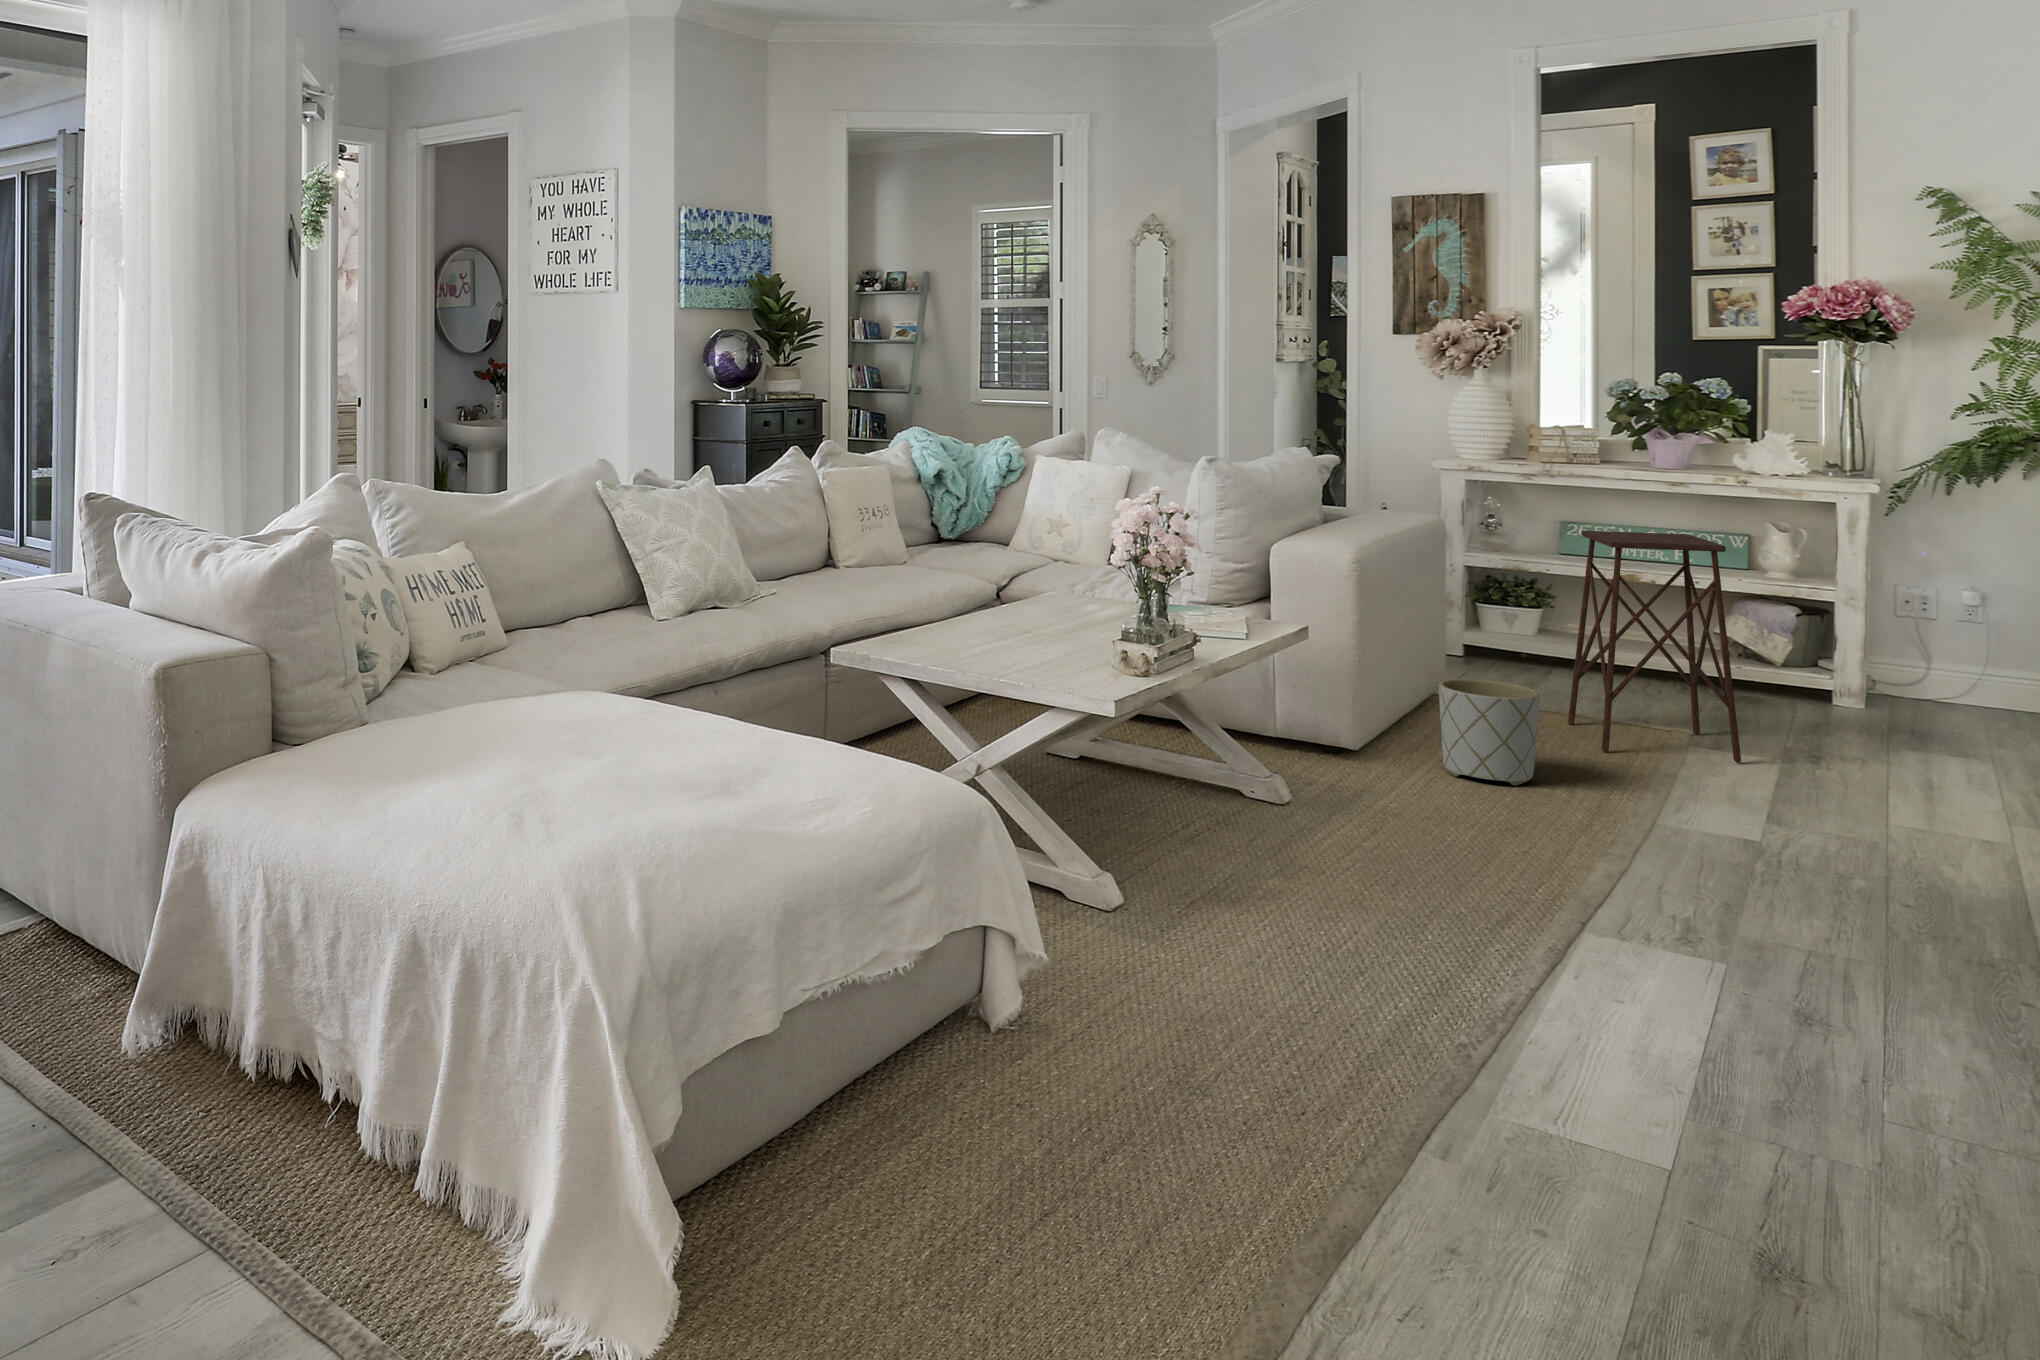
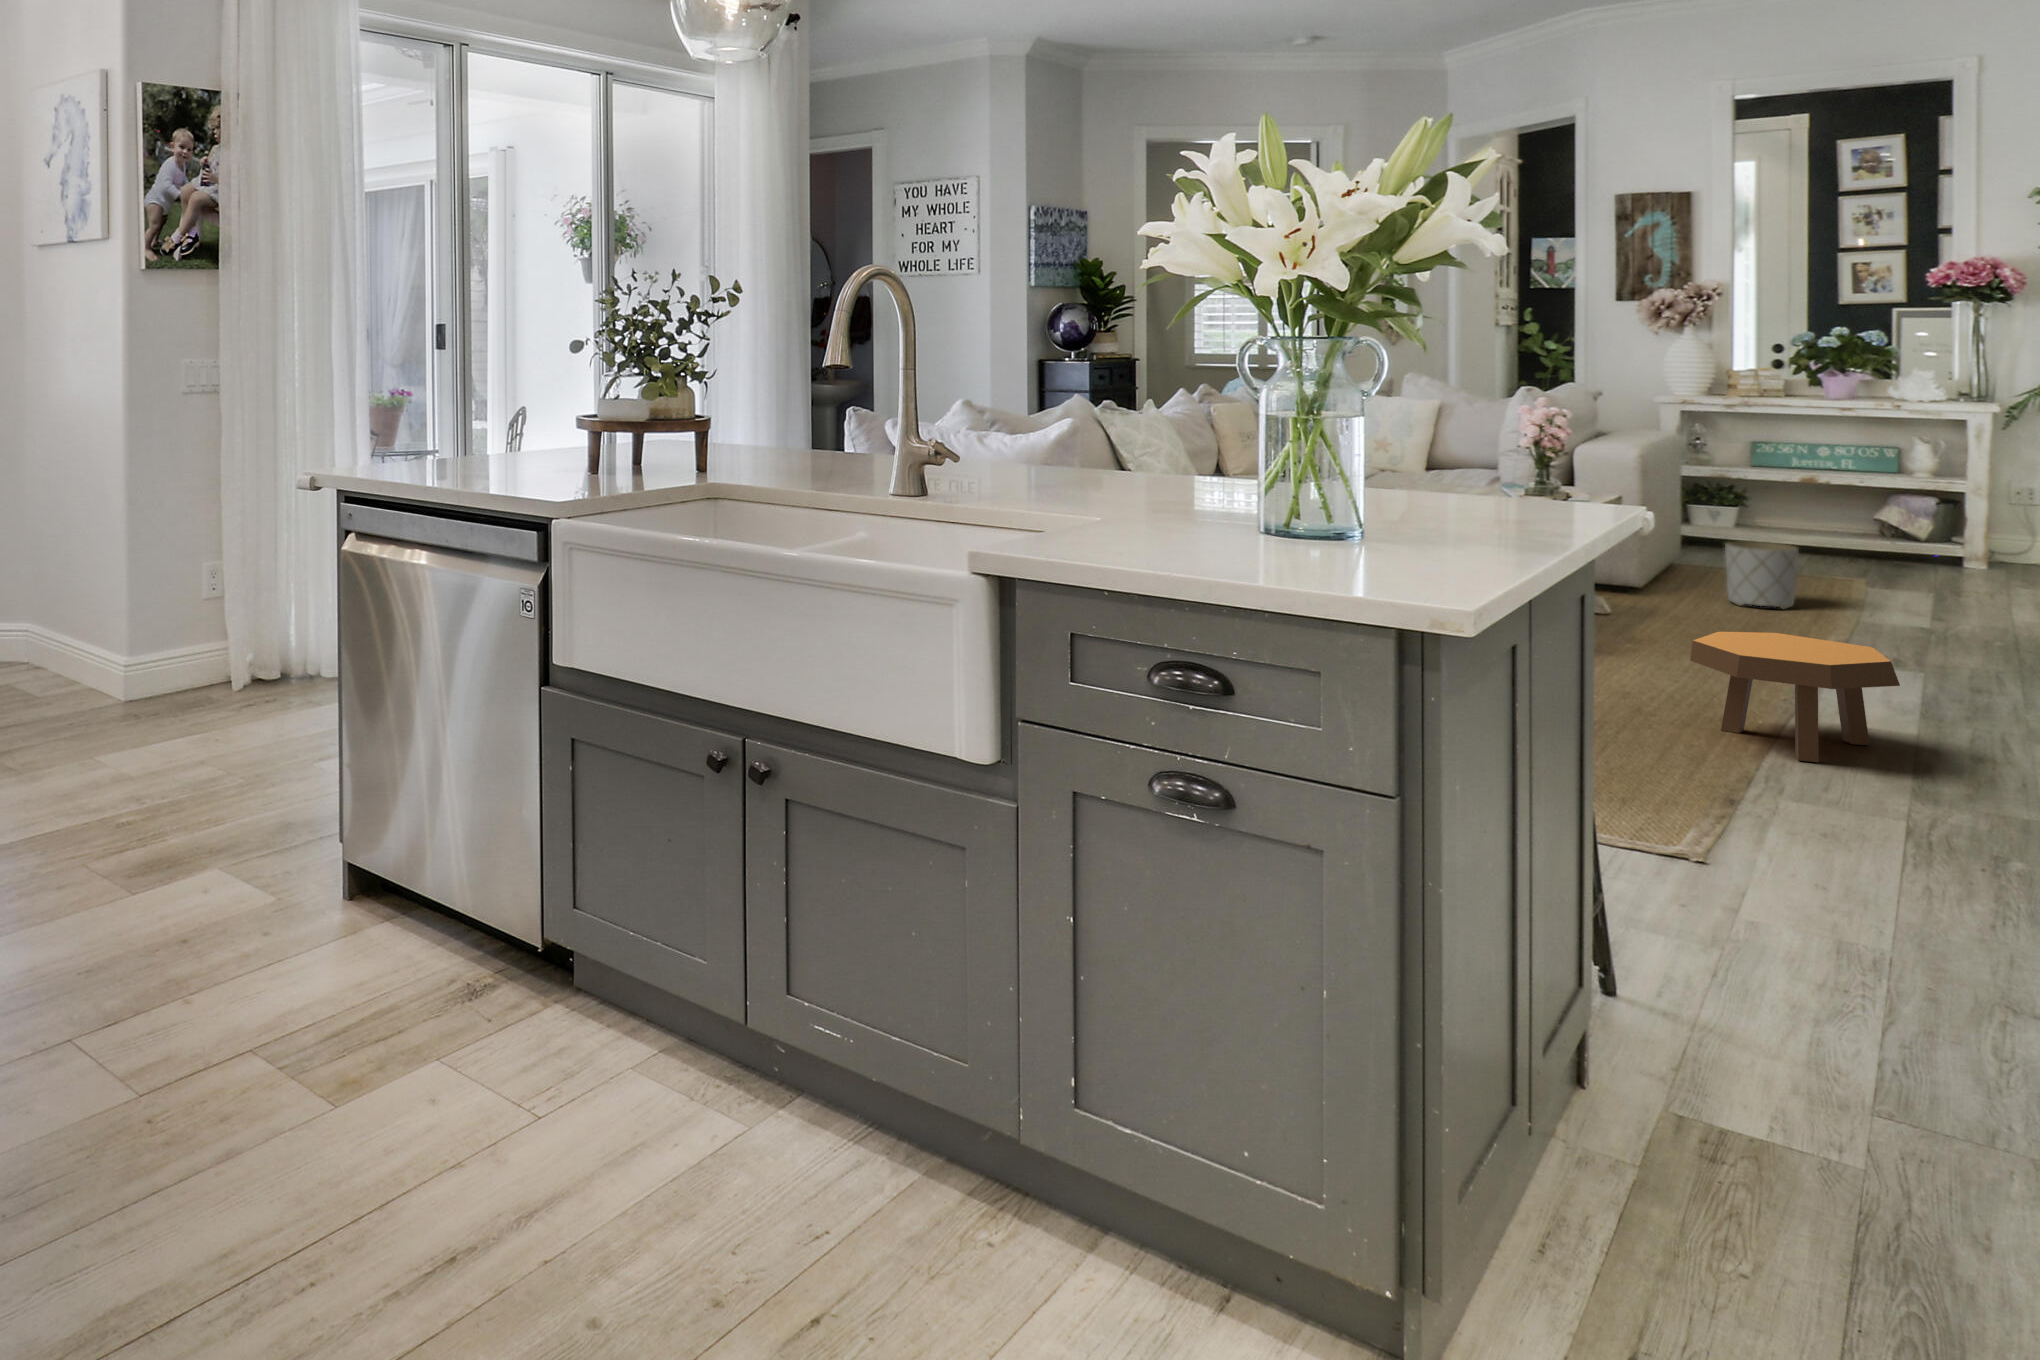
side table: present [1568,531,1741,763] -> none [1790,441,1924,595]
footstool: none [1138,894,1465,1195] -> present [1690,632,1900,762]

